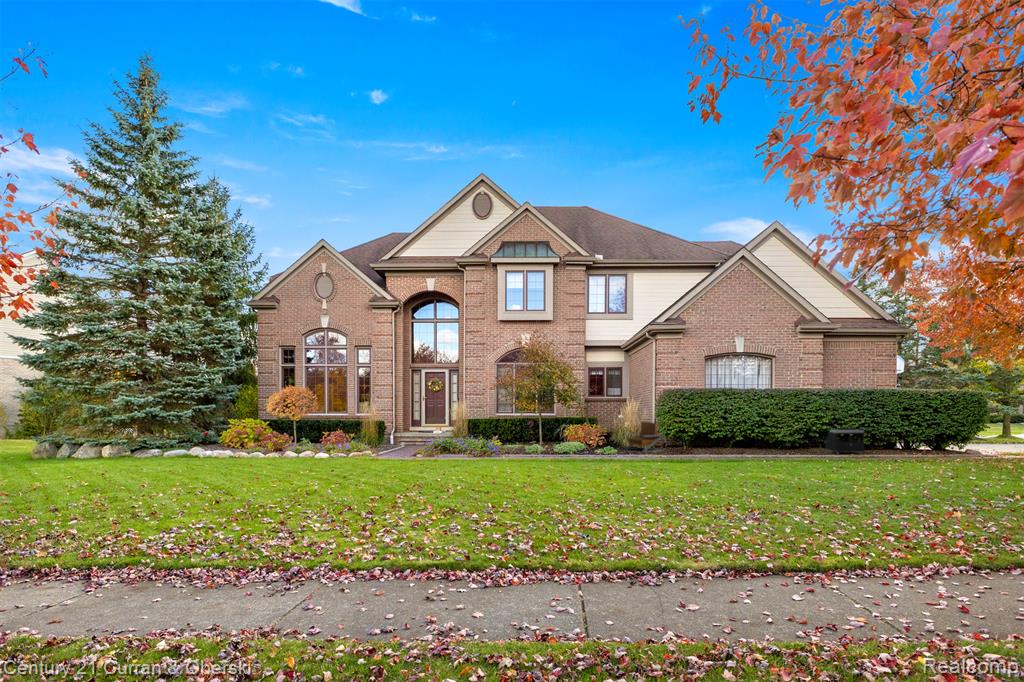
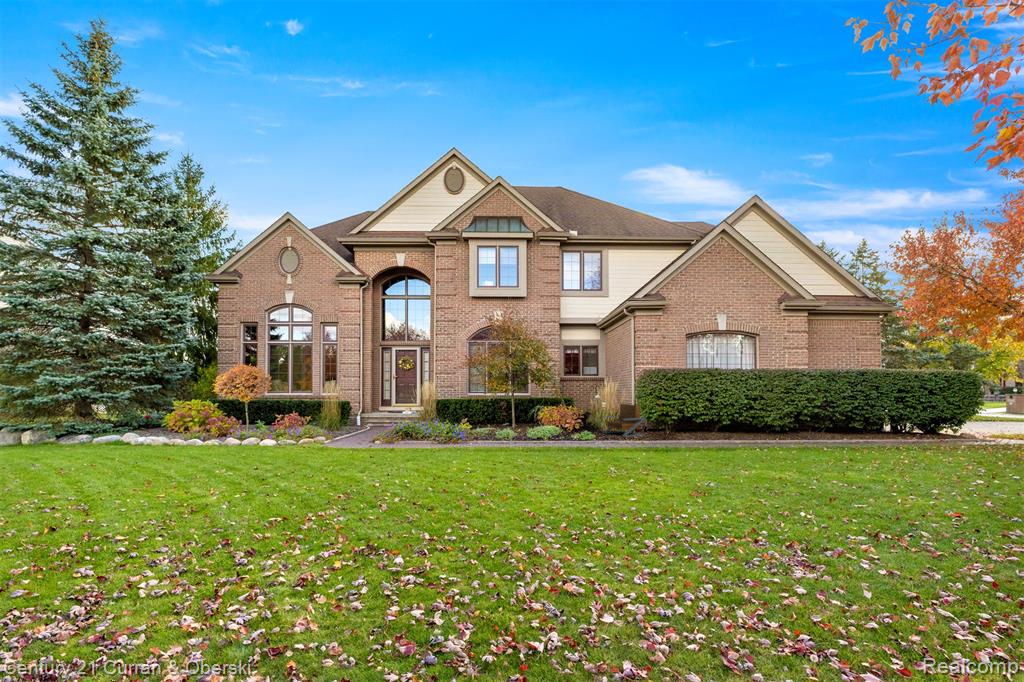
storage bench: present [825,430,864,454] -> none [815,412,858,439]

